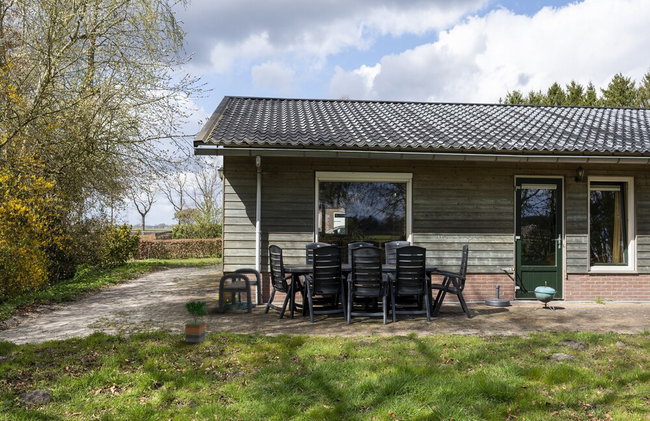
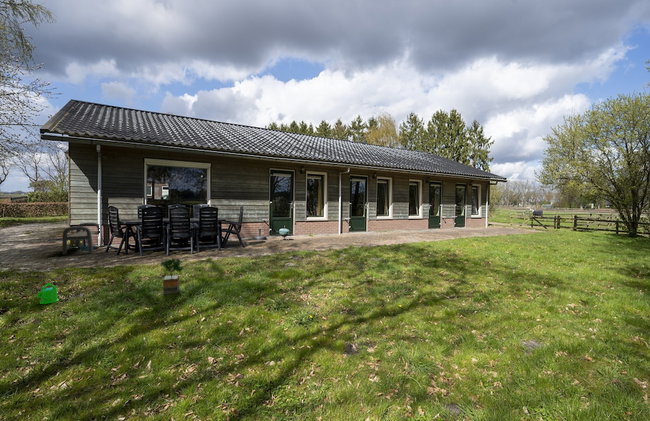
potted tree: present [184,301,209,342] -> present [160,259,184,294]
watering can: none [209,348,229,375] -> present [37,283,59,304]

